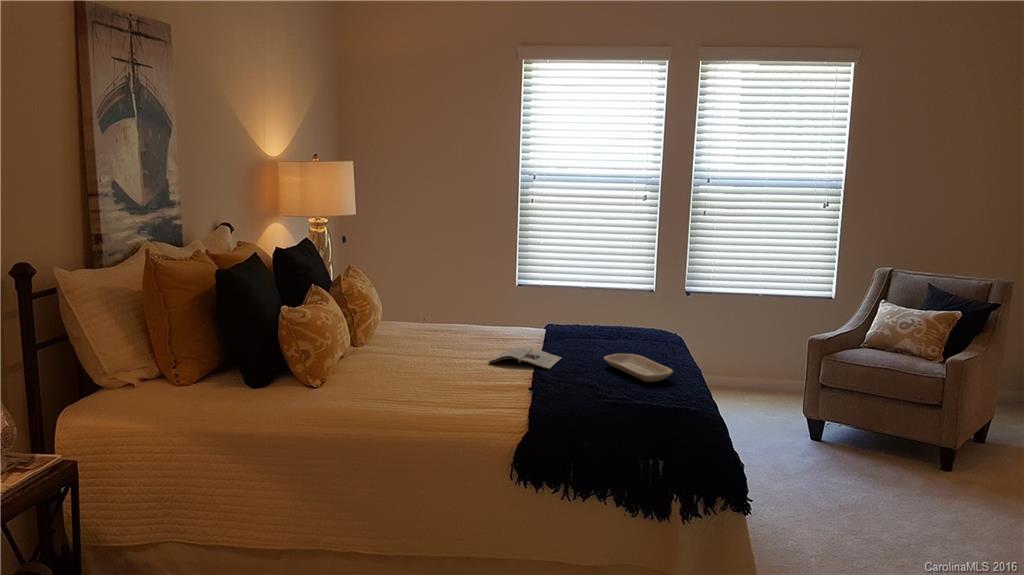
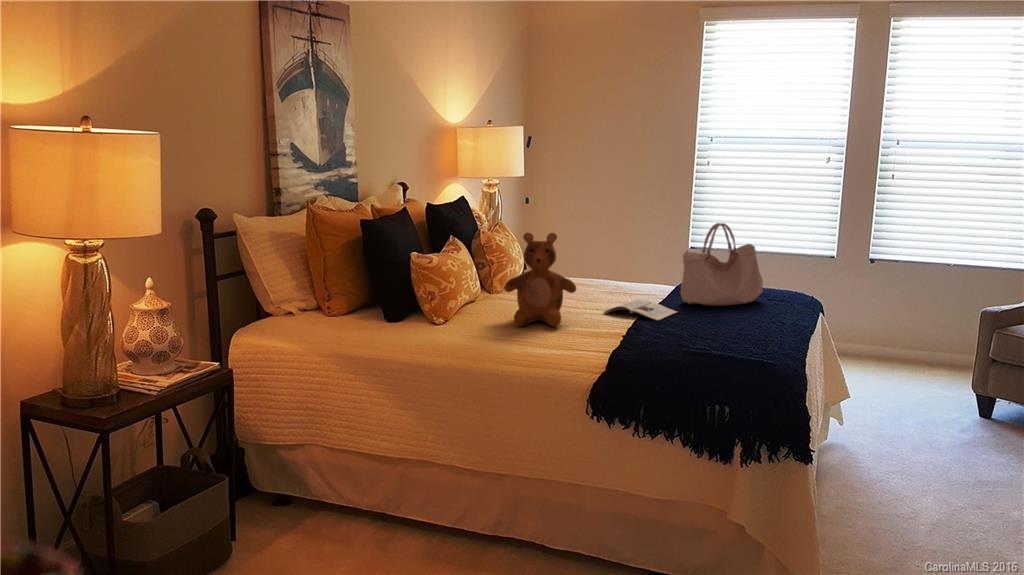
handbag: none [557,265,632,349] -> present [680,223,763,306]
teddy bear: none [386,281,465,386] -> present [504,233,576,327]
tray: present [604,354,673,382] -> none [714,310,775,337]

